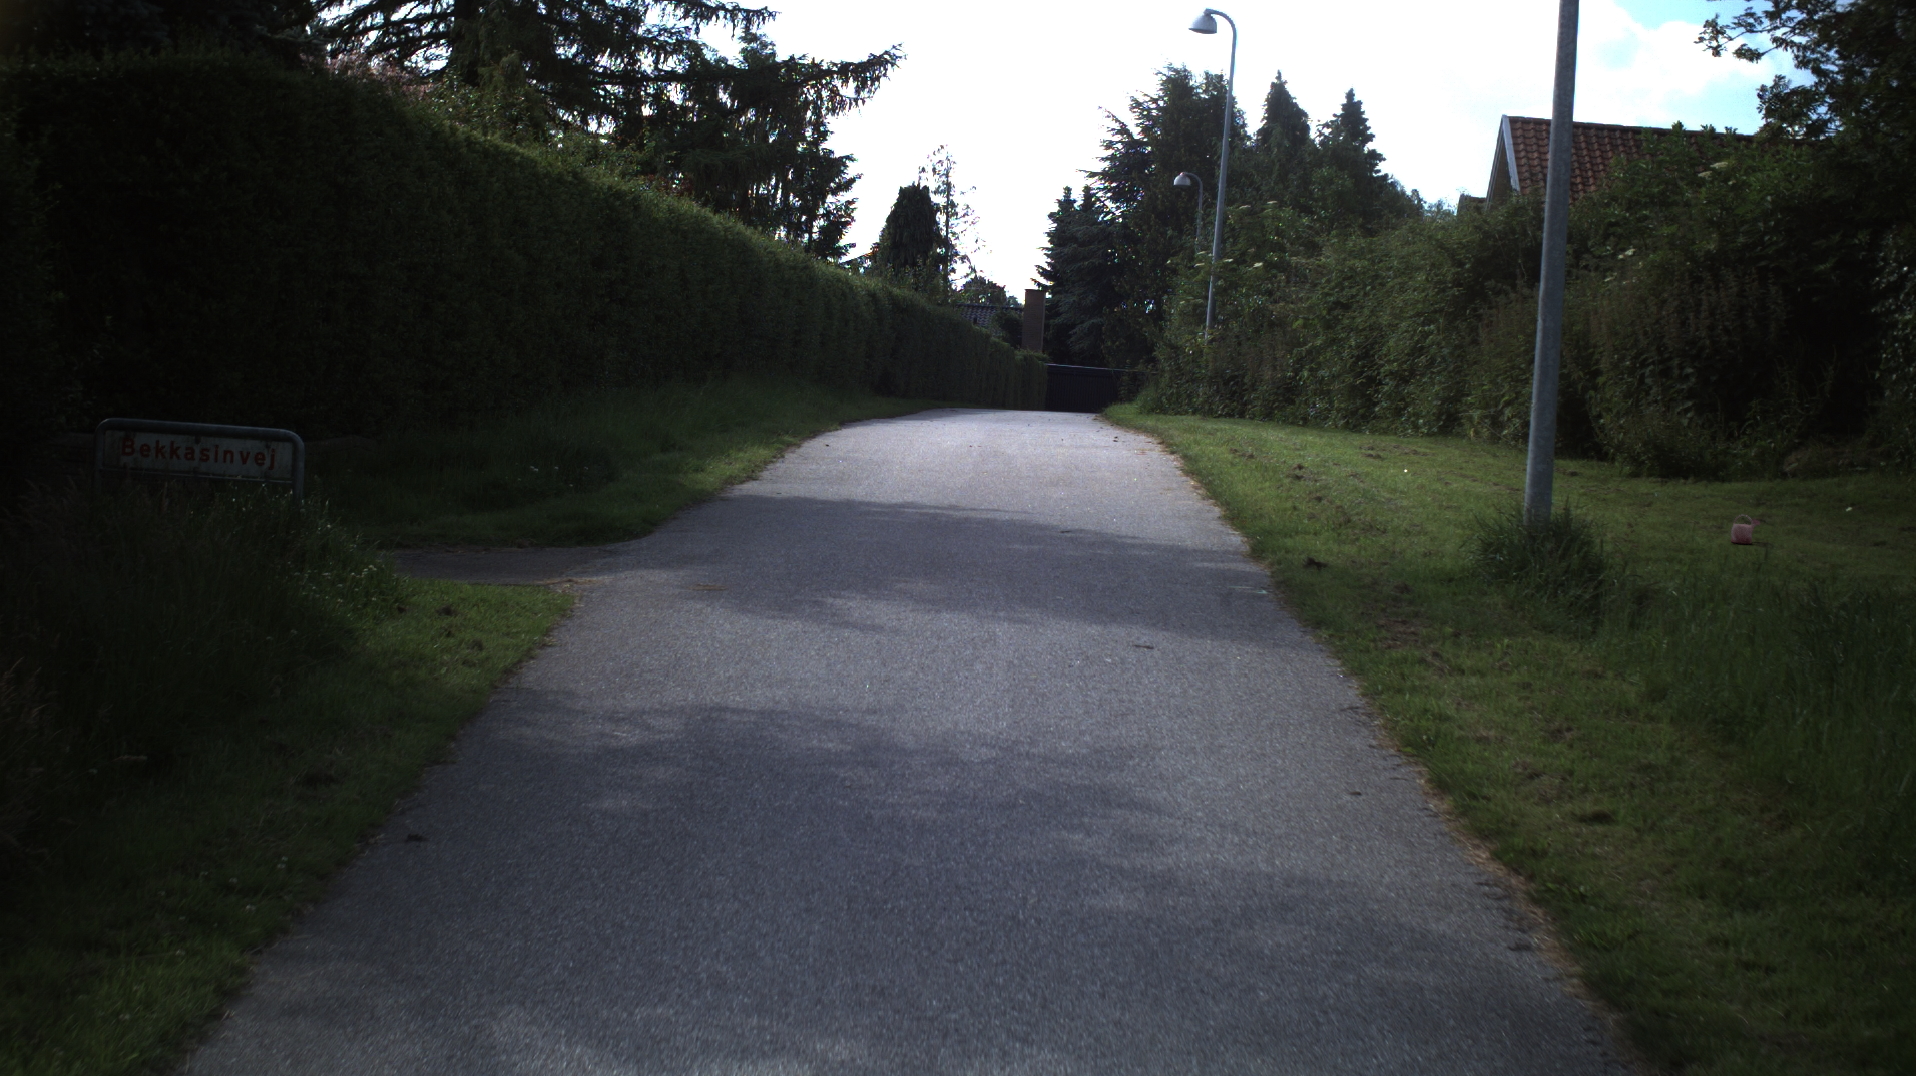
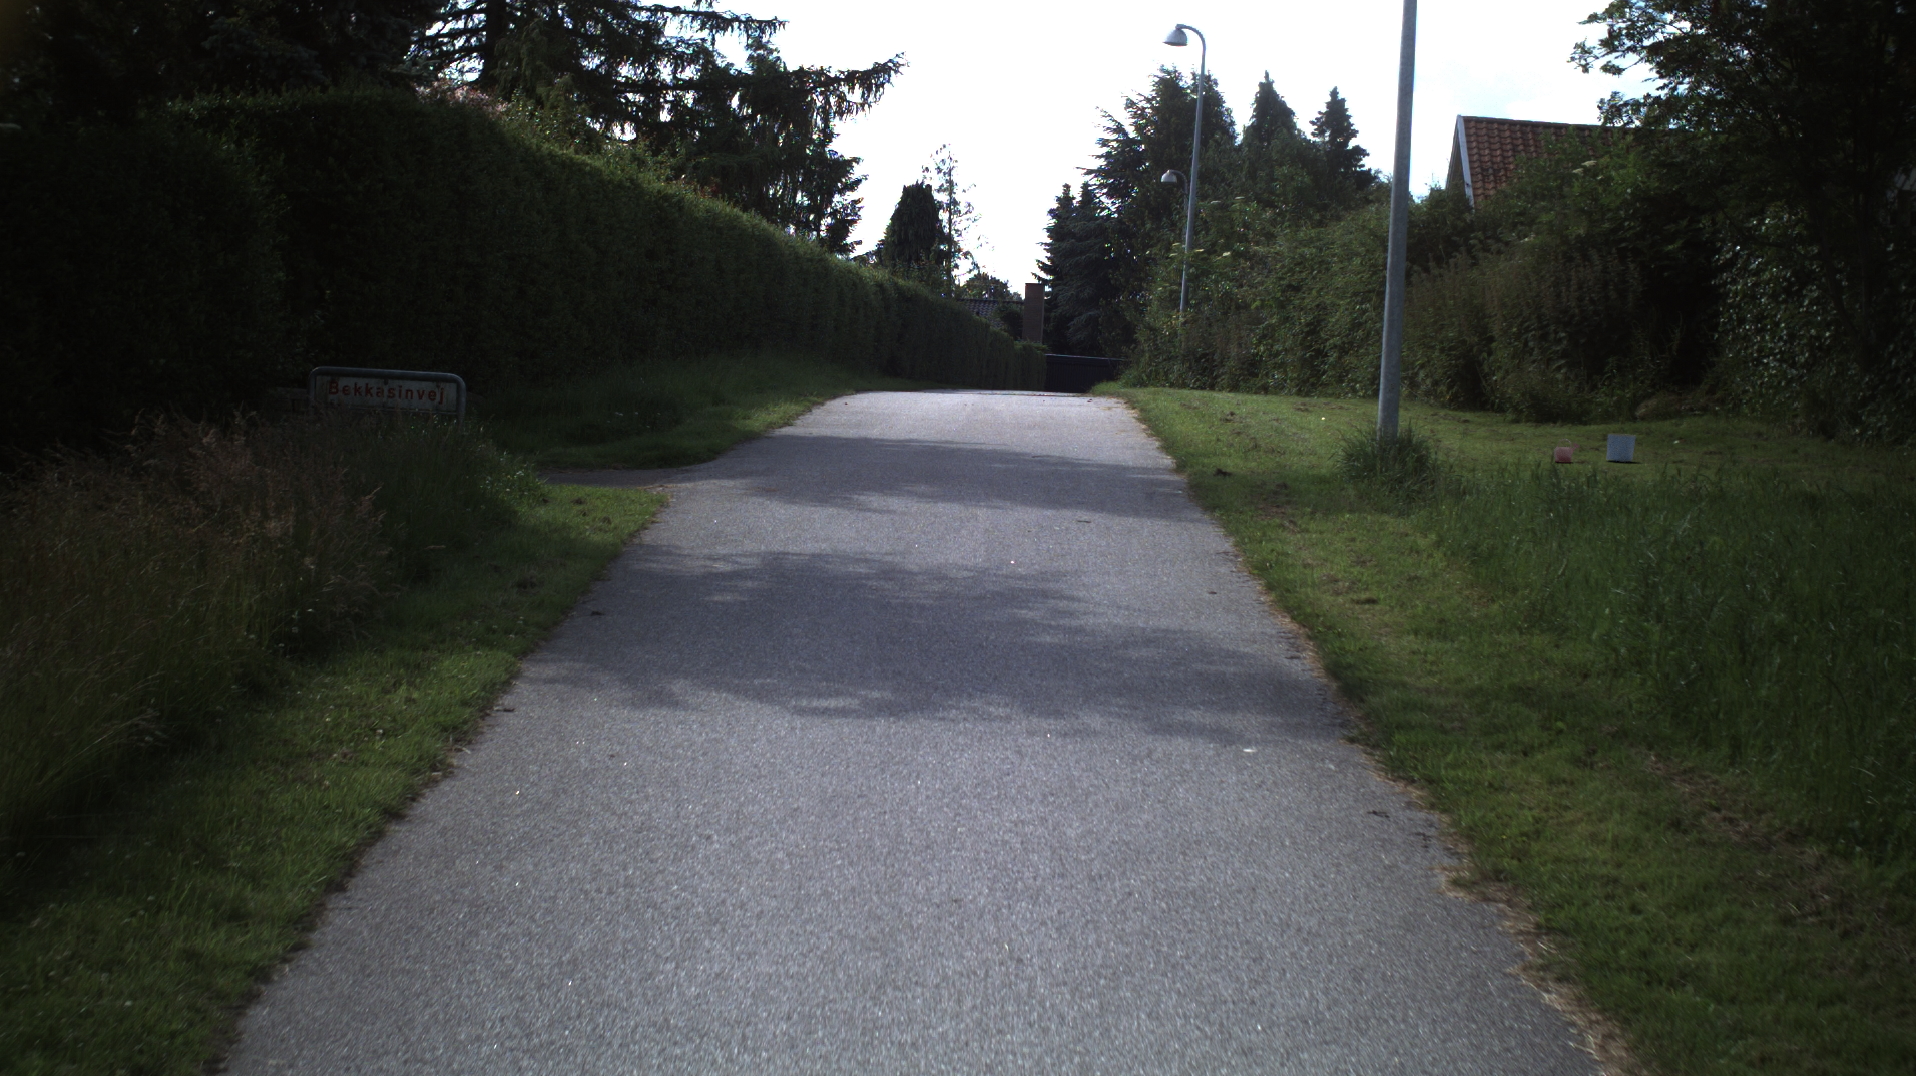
planter: none [1791,508,1829,543] -> present [1607,434,1636,462]

